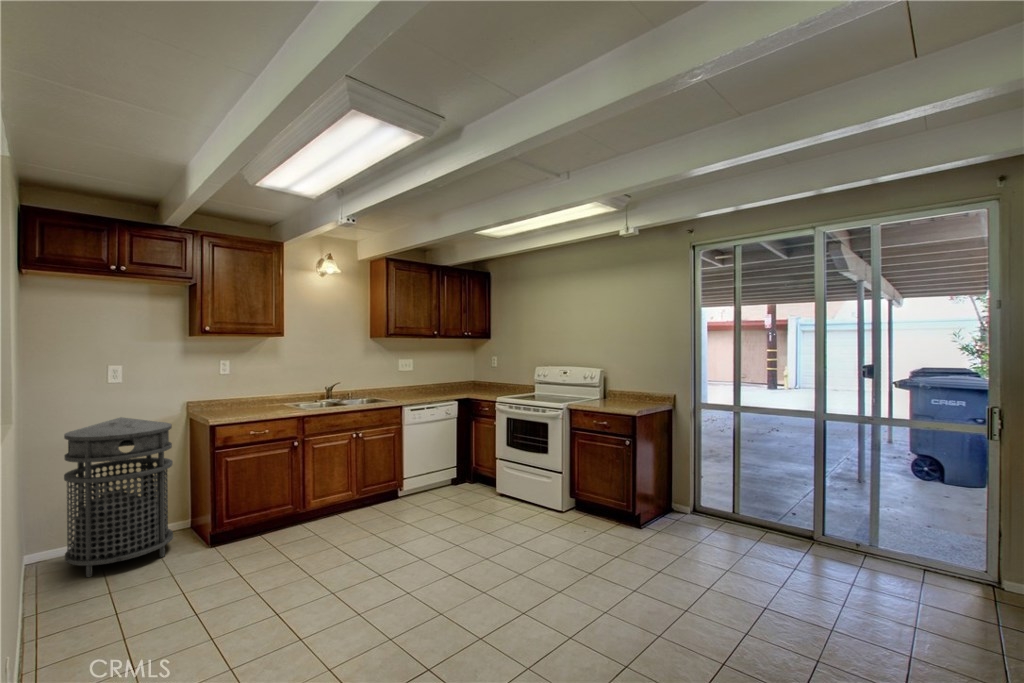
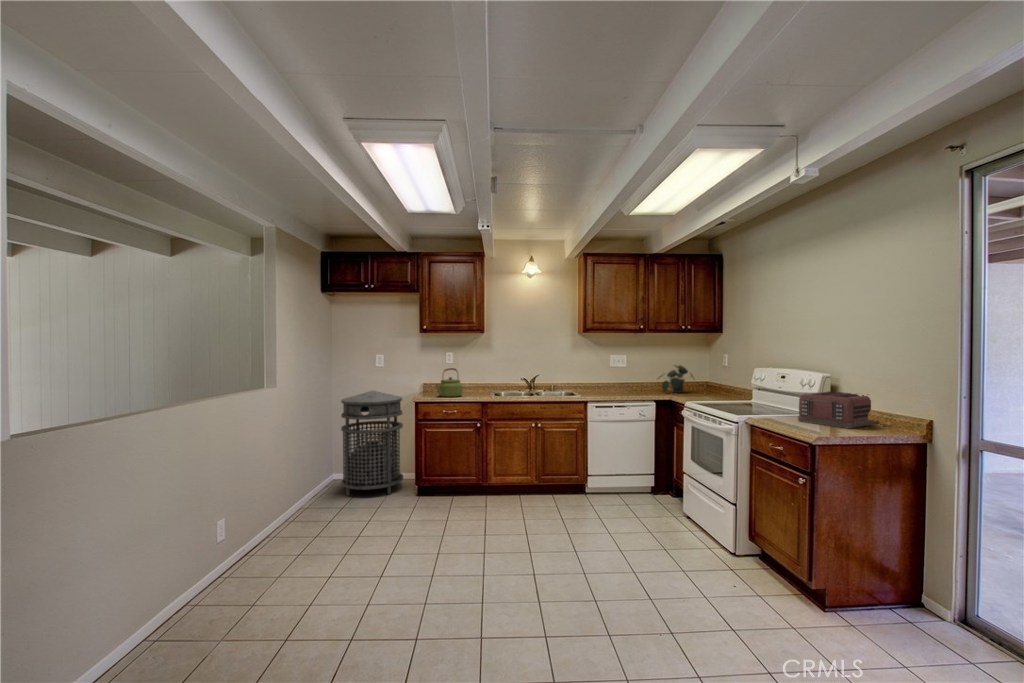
potted plant: none [437,367,471,392] -> present [660,366,692,393]
kettle: none [234,379,267,415] -> present [436,368,463,397]
toaster: none [596,381,635,405] -> present [798,391,879,428]

